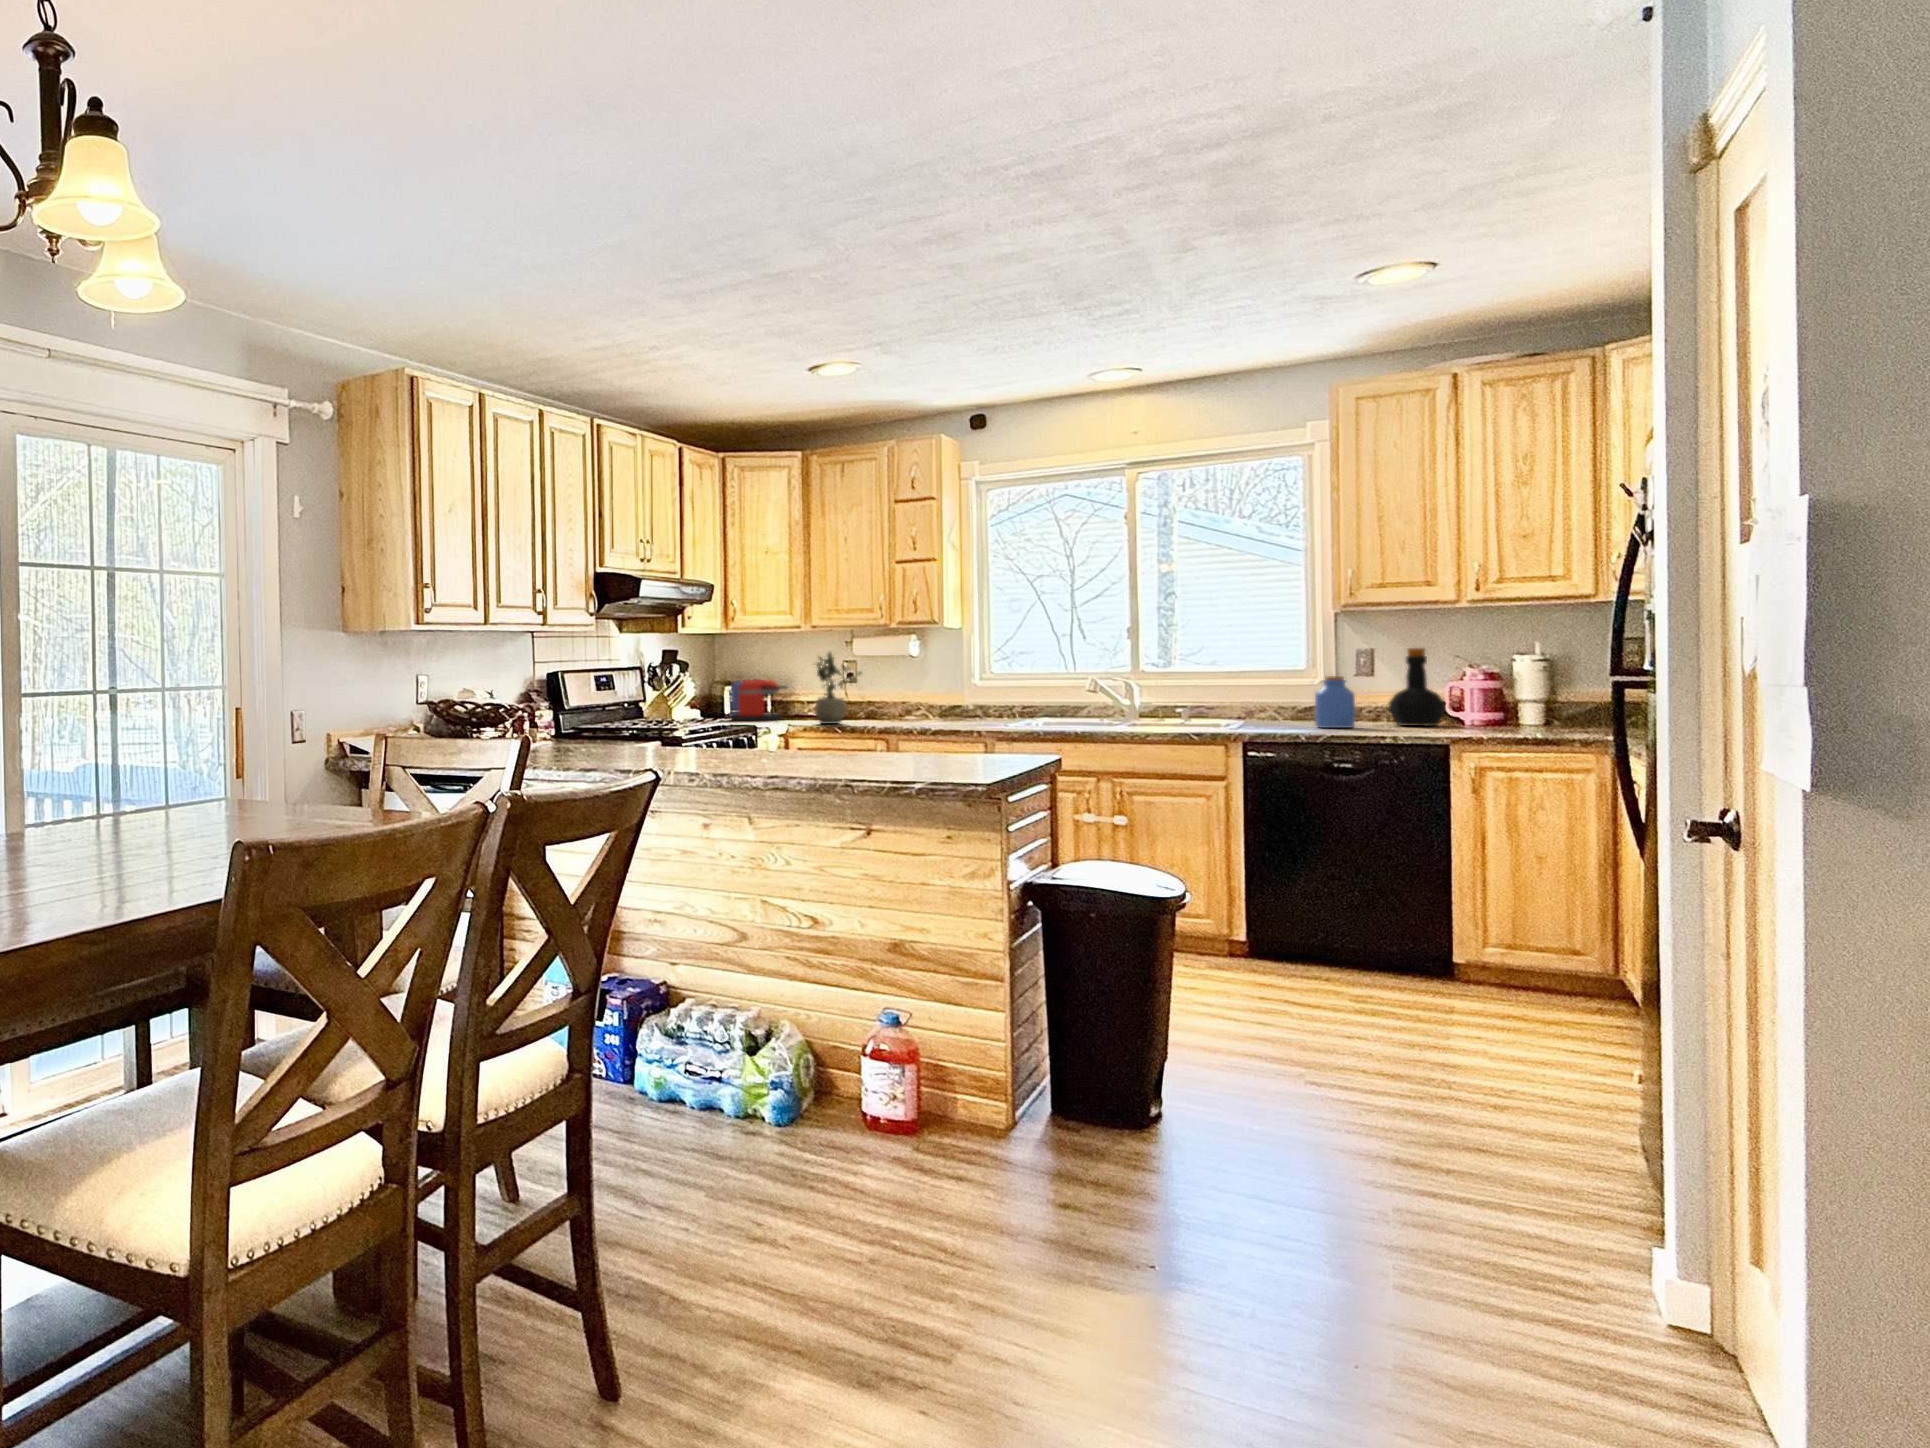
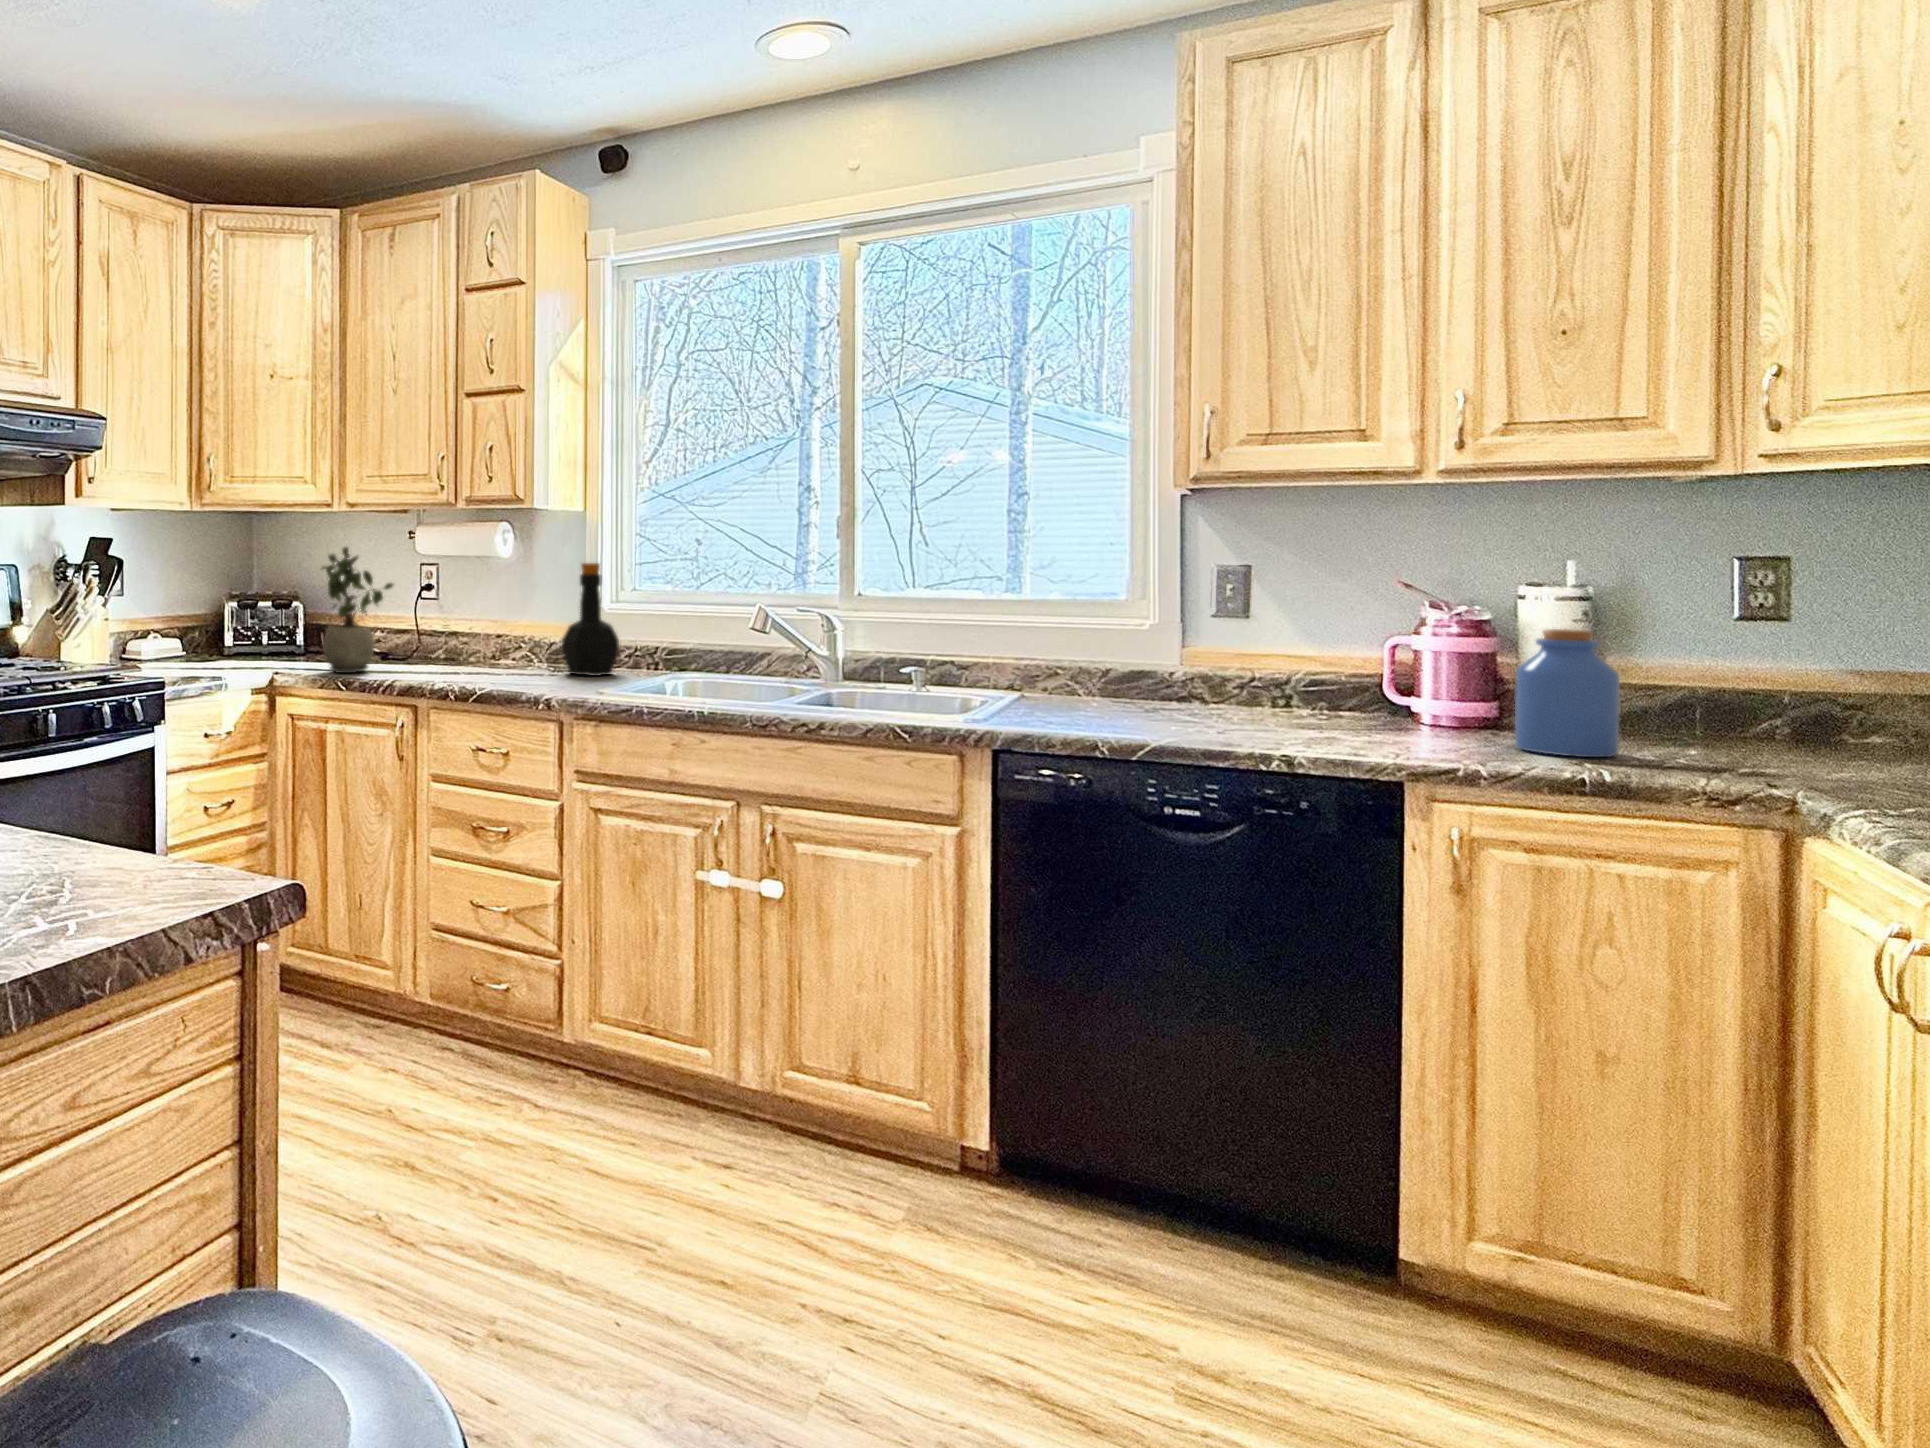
bottle: present [1388,648,1446,726] -> present [562,563,619,676]
jar: present [1315,676,1355,728] -> present [1515,629,1620,757]
coffee maker: present [730,680,787,720] -> none [237,591,326,658]

